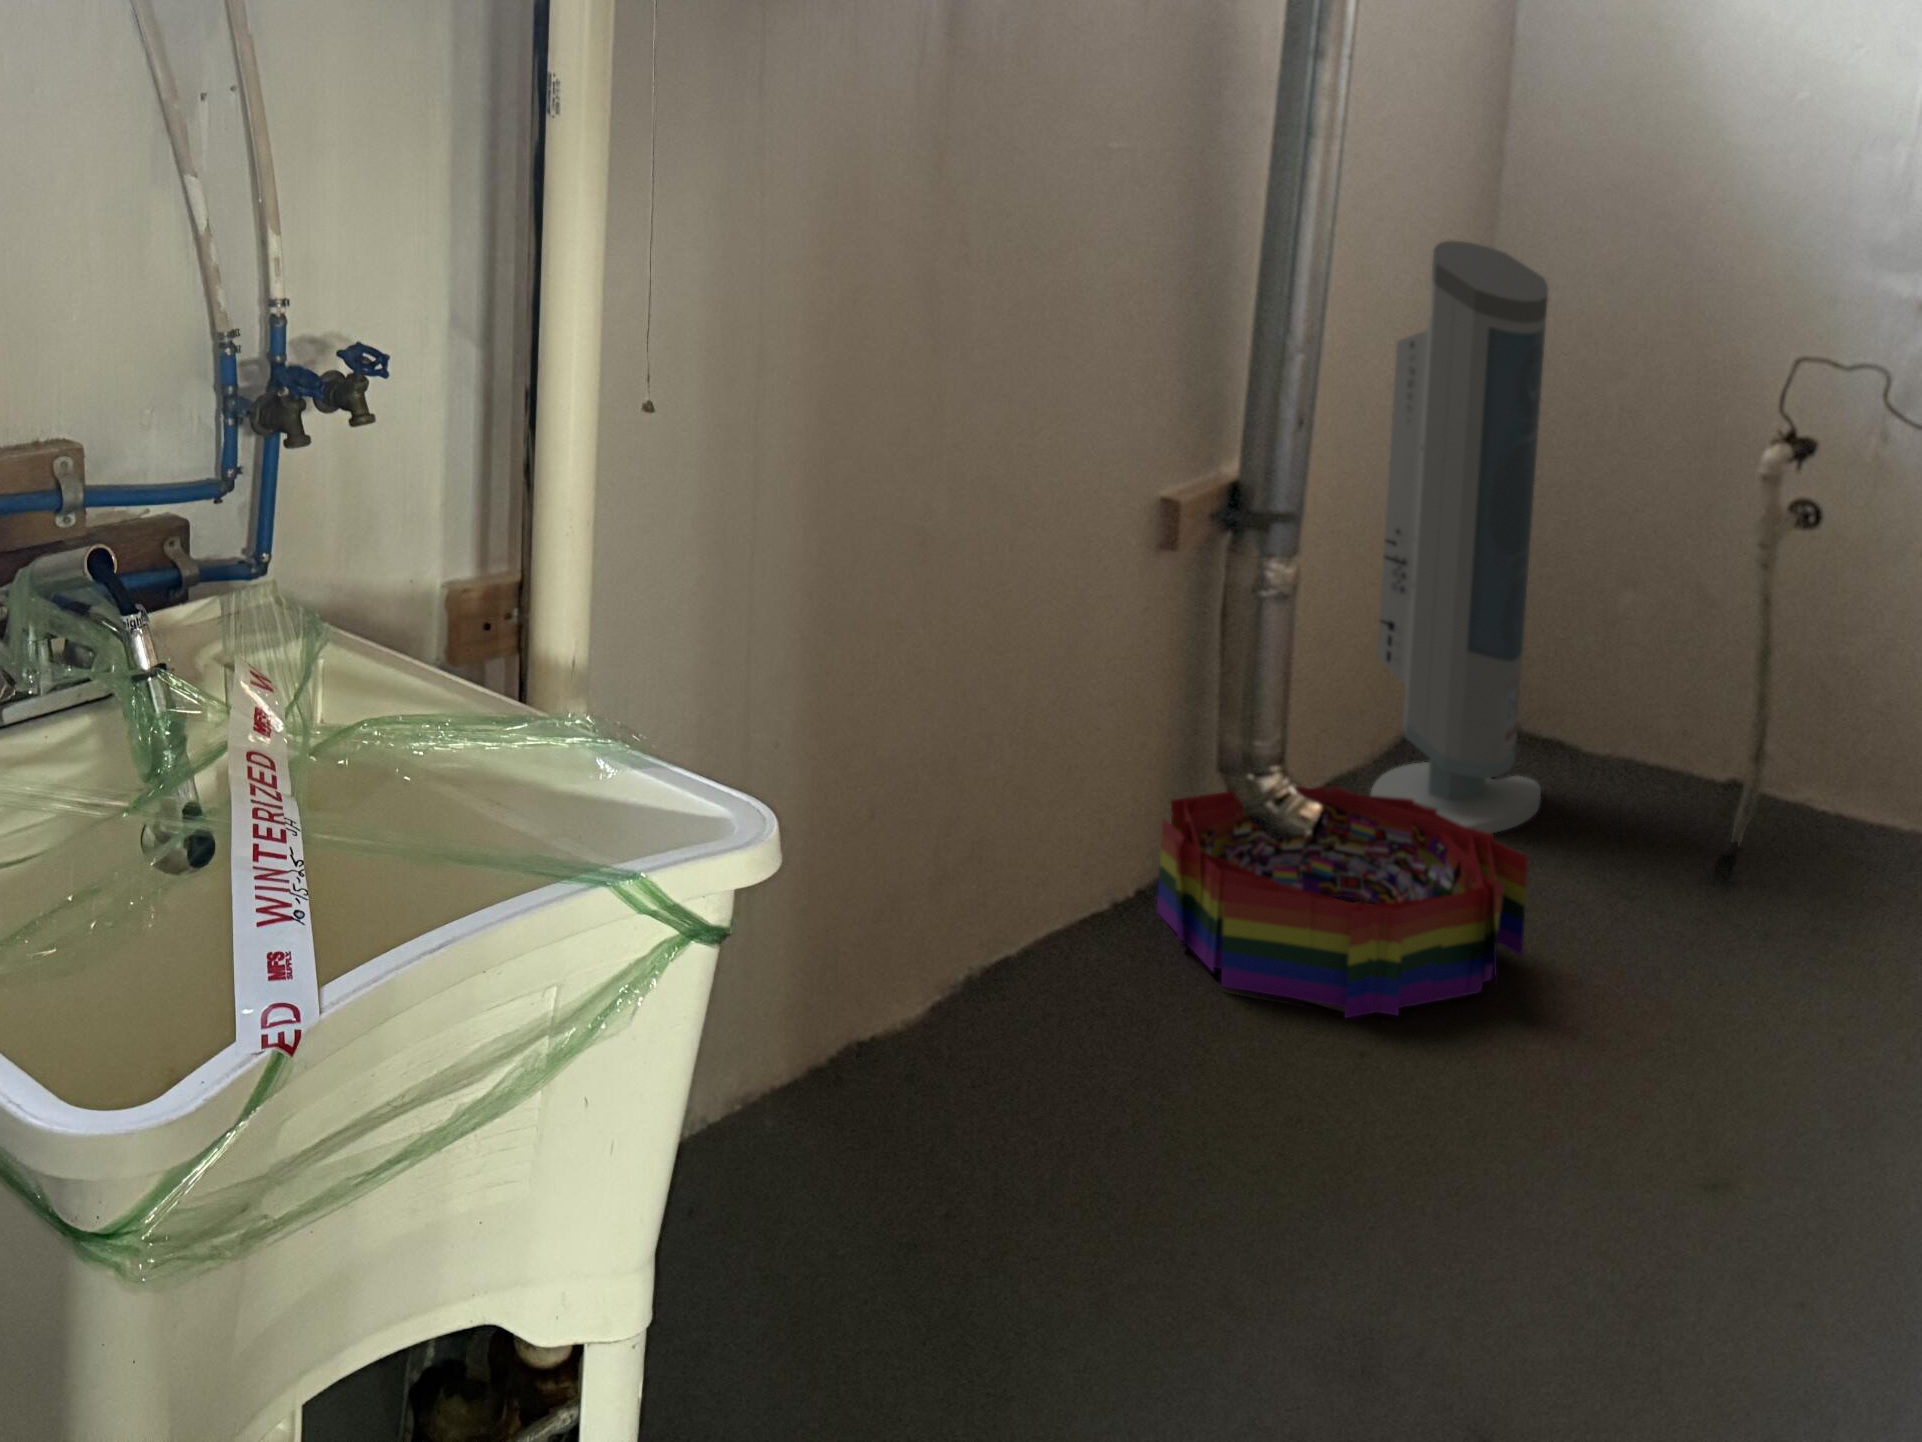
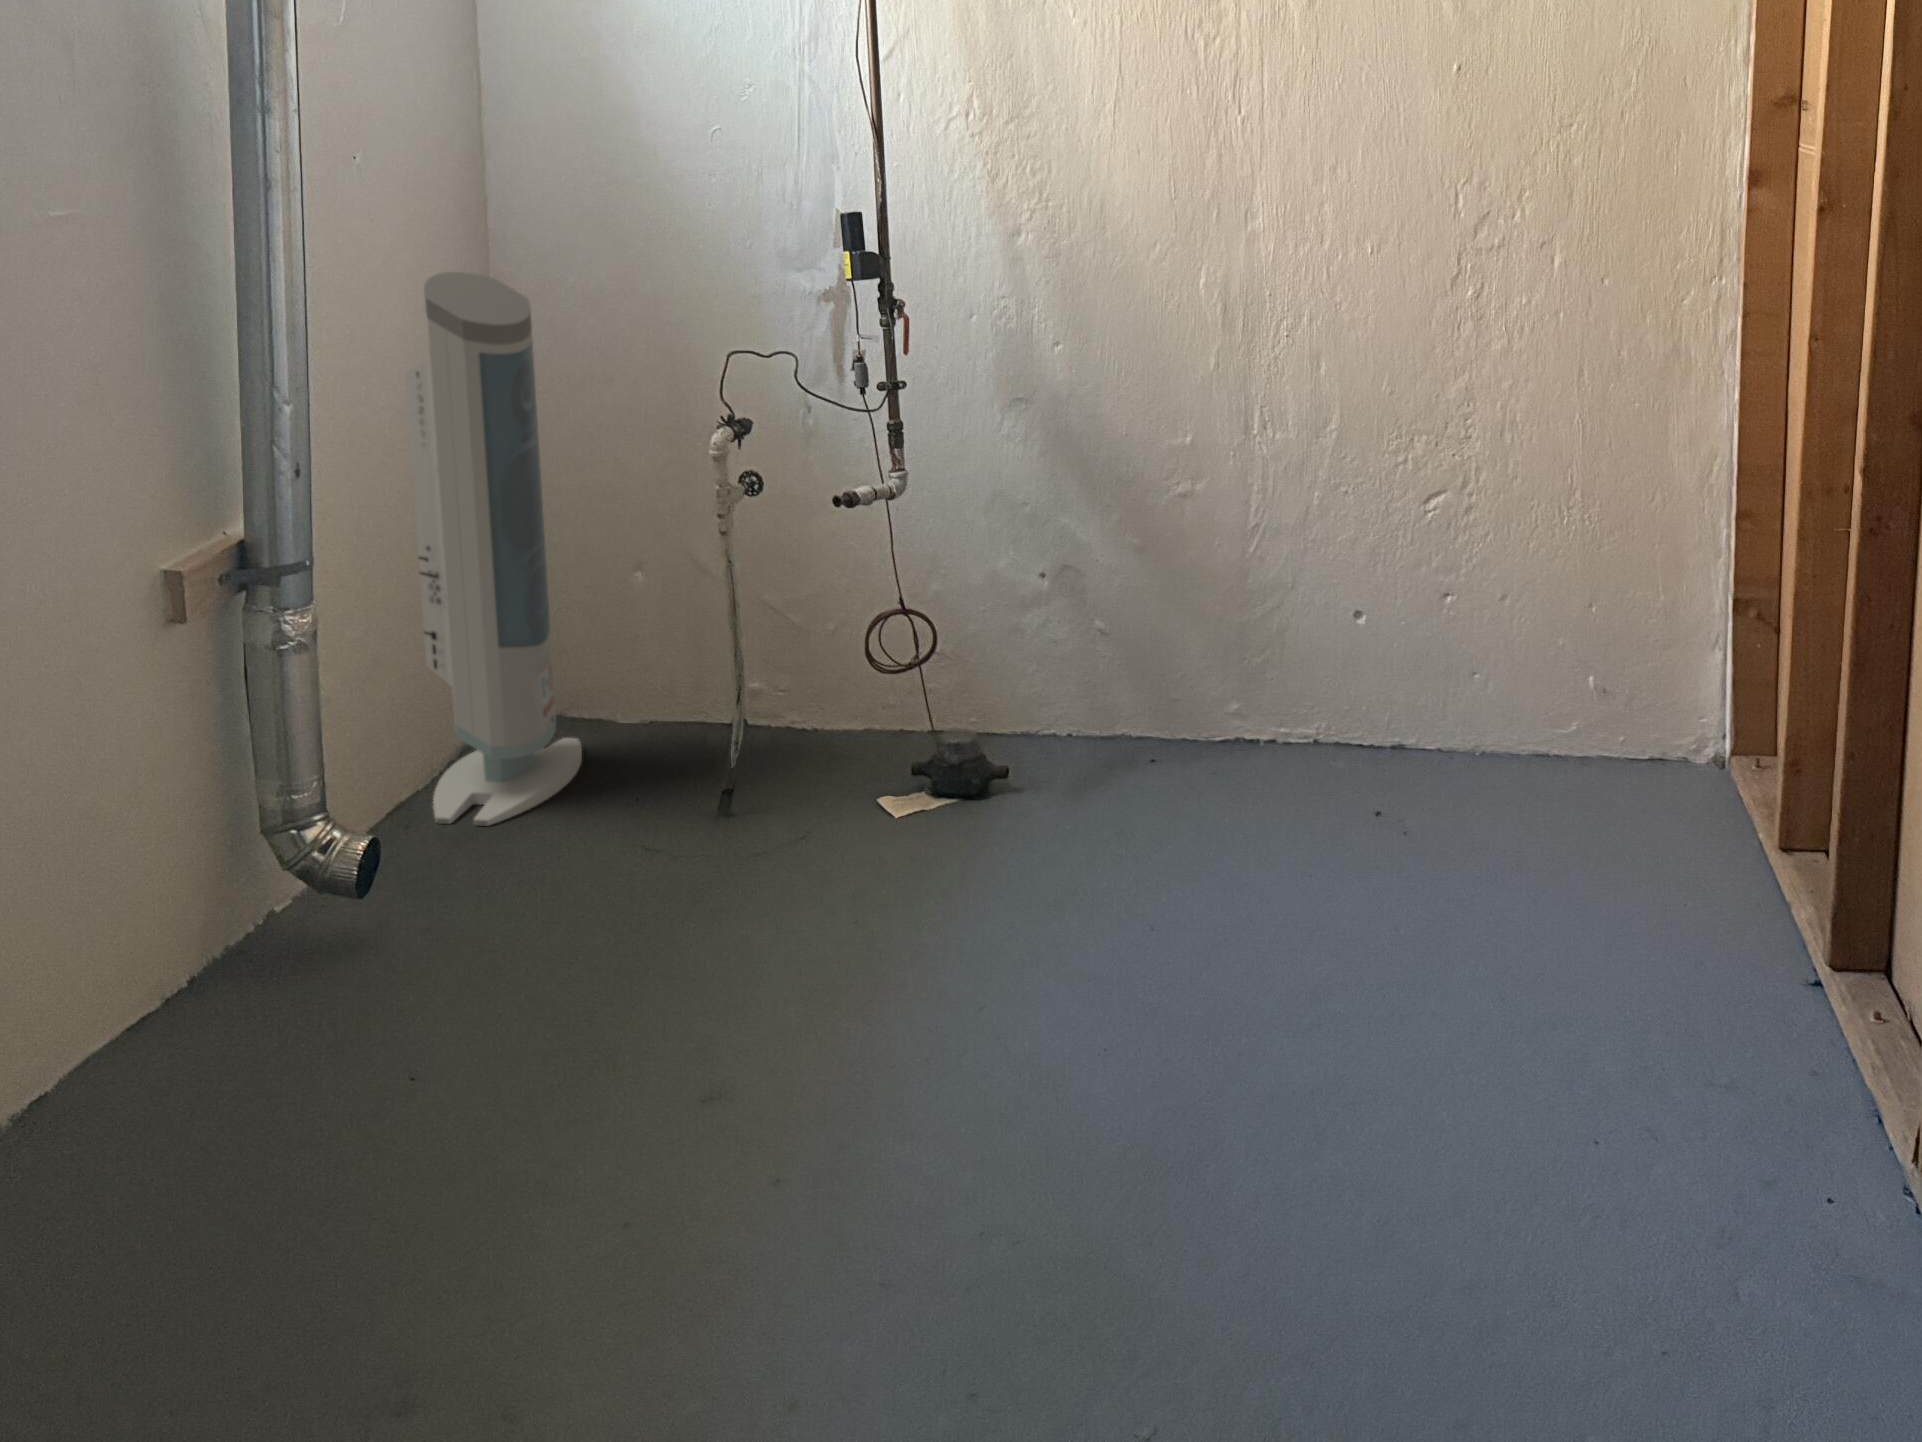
storage bin: present [1157,786,1528,1018] -> none [208,808,556,1062]

